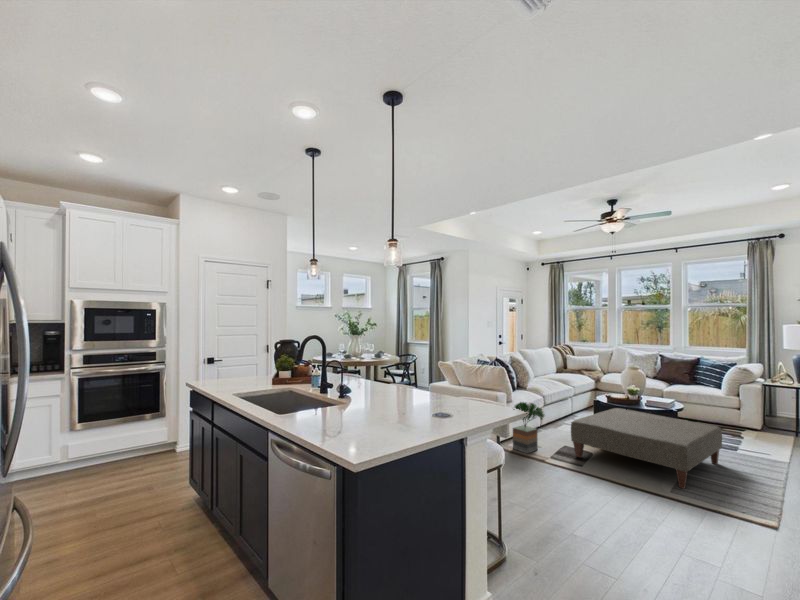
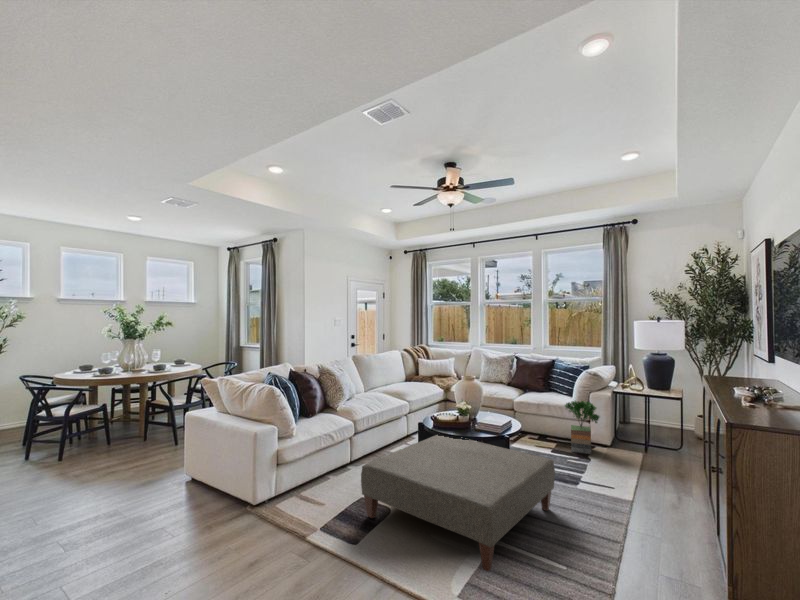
potted tree: present [513,402,545,453] -> present [565,401,600,454]

